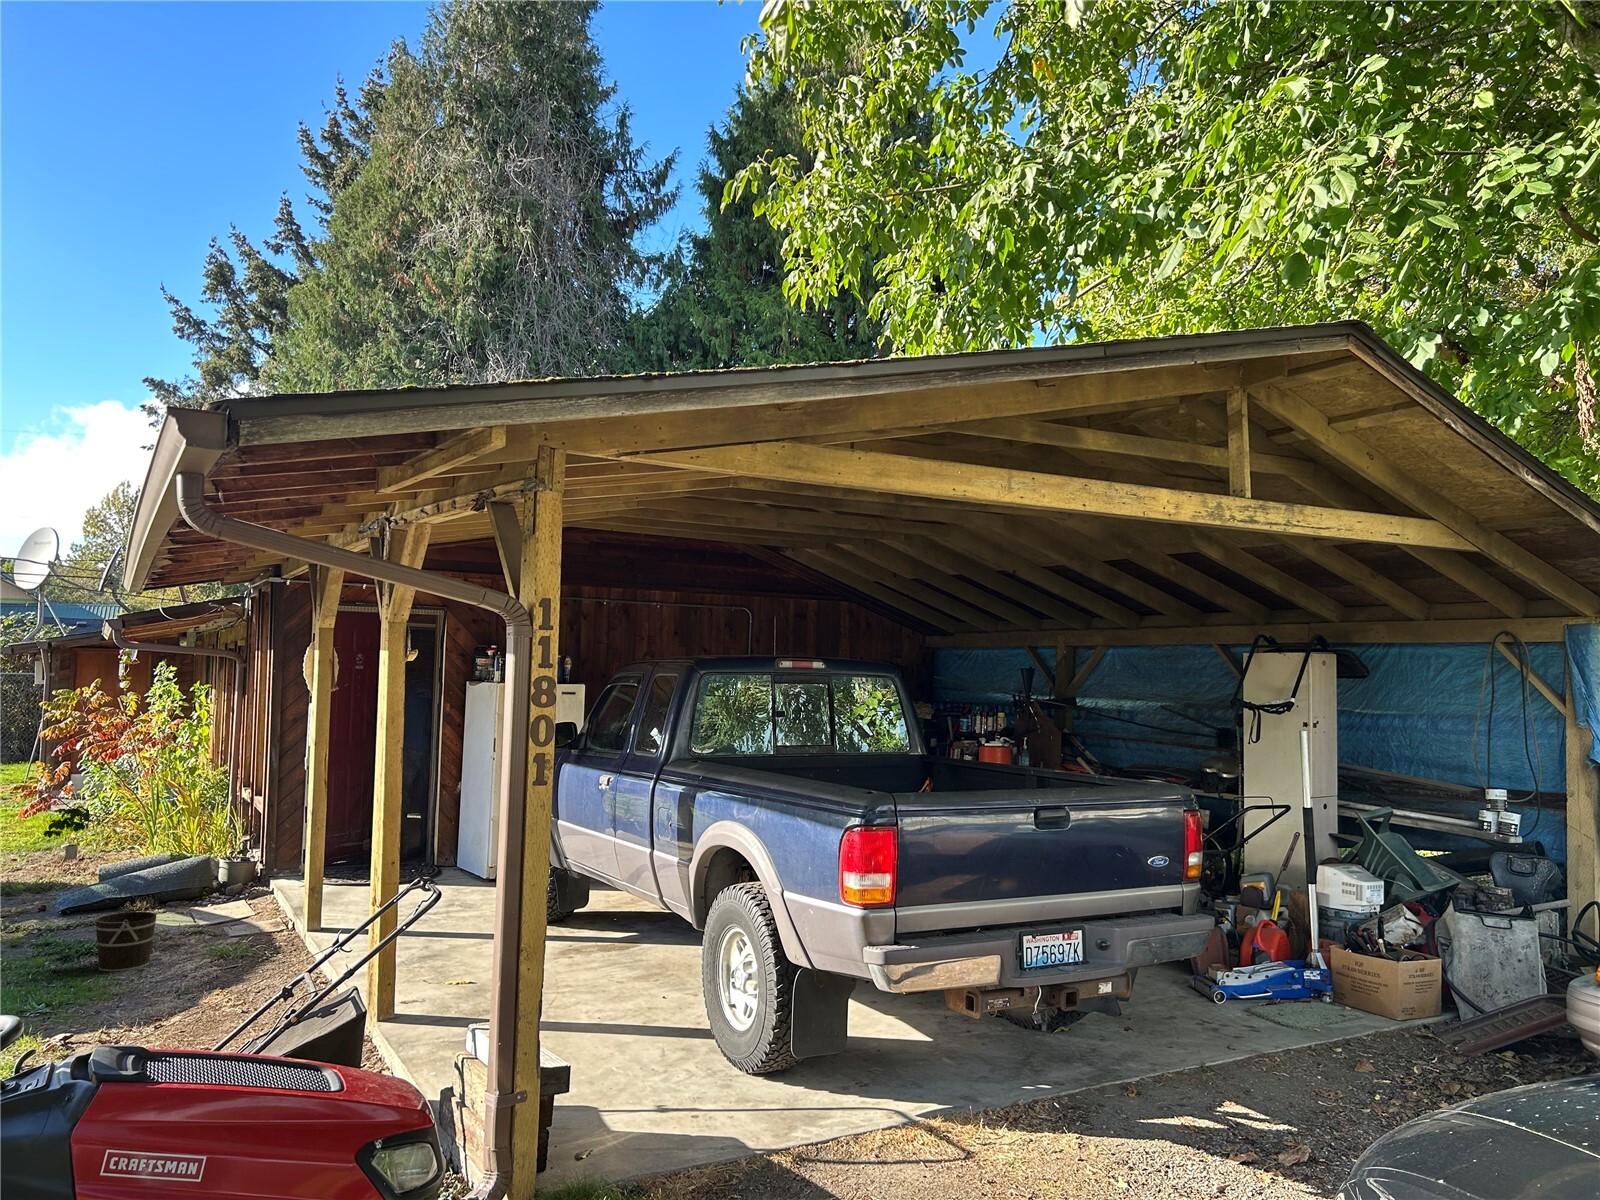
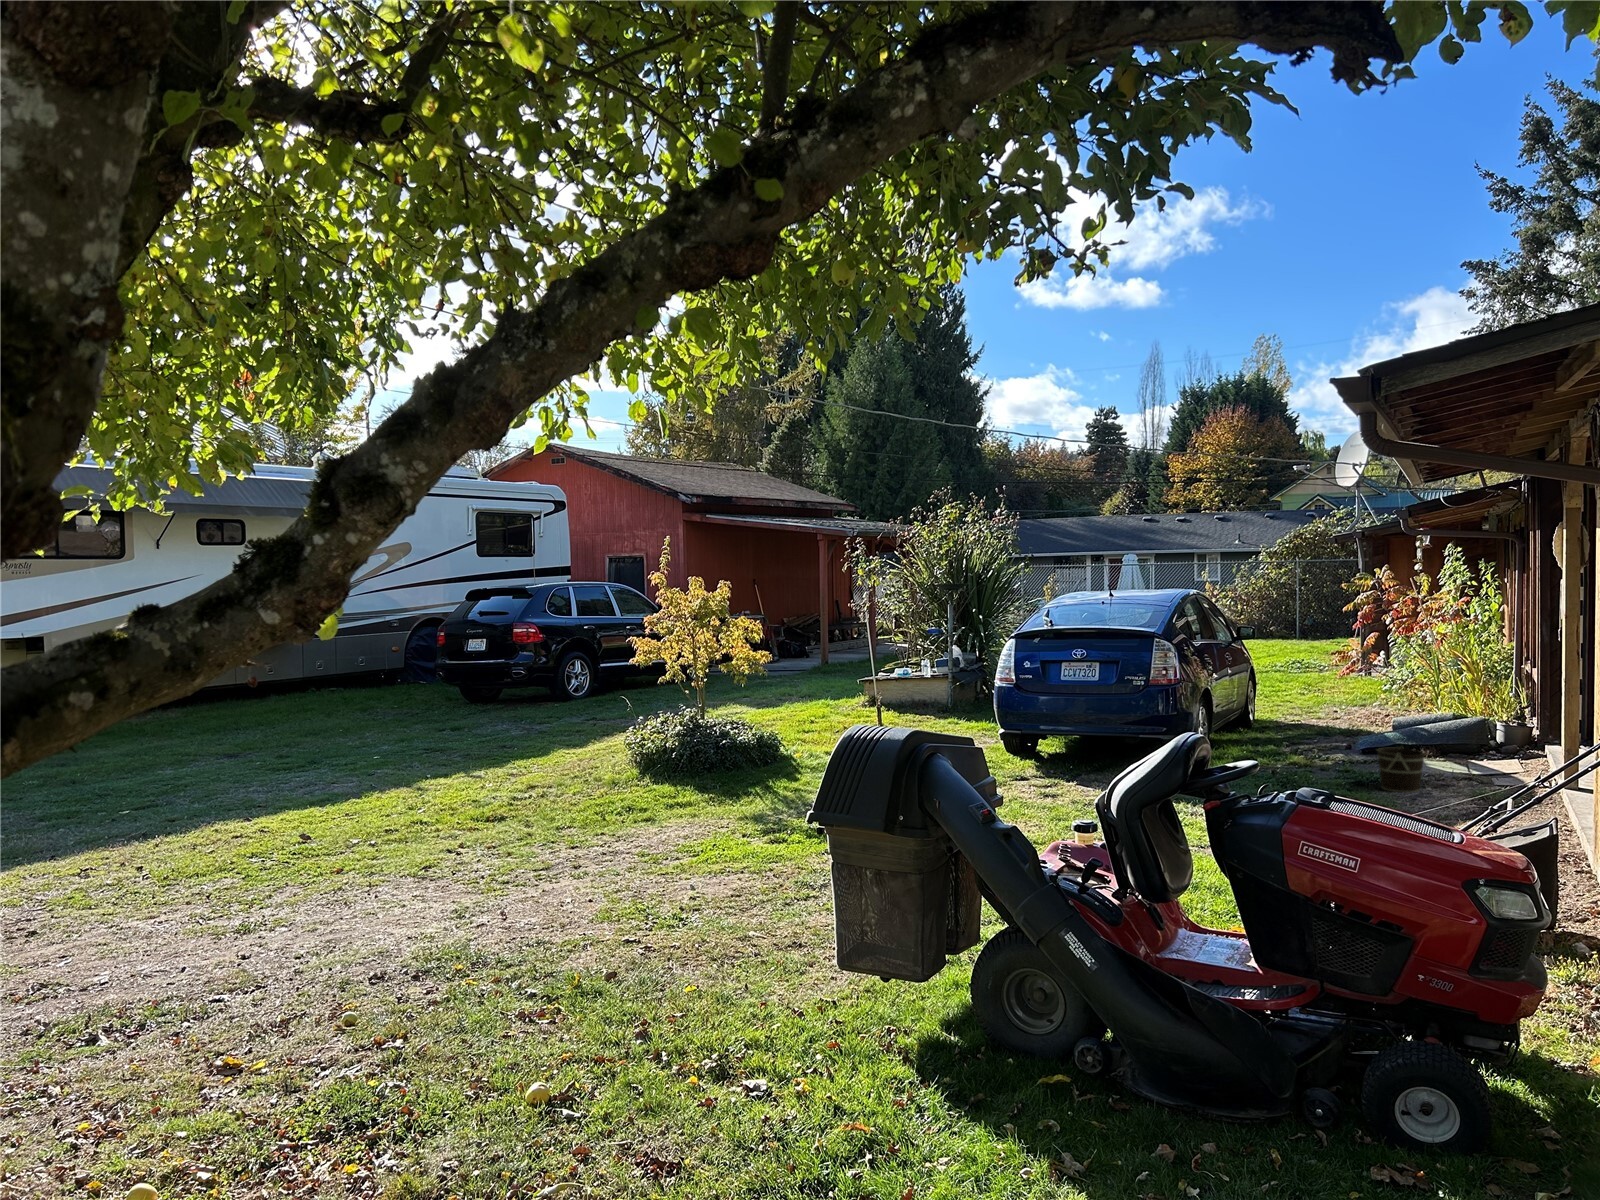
potted plant: present [43,806,93,859] -> none [1360,669,1404,712]

